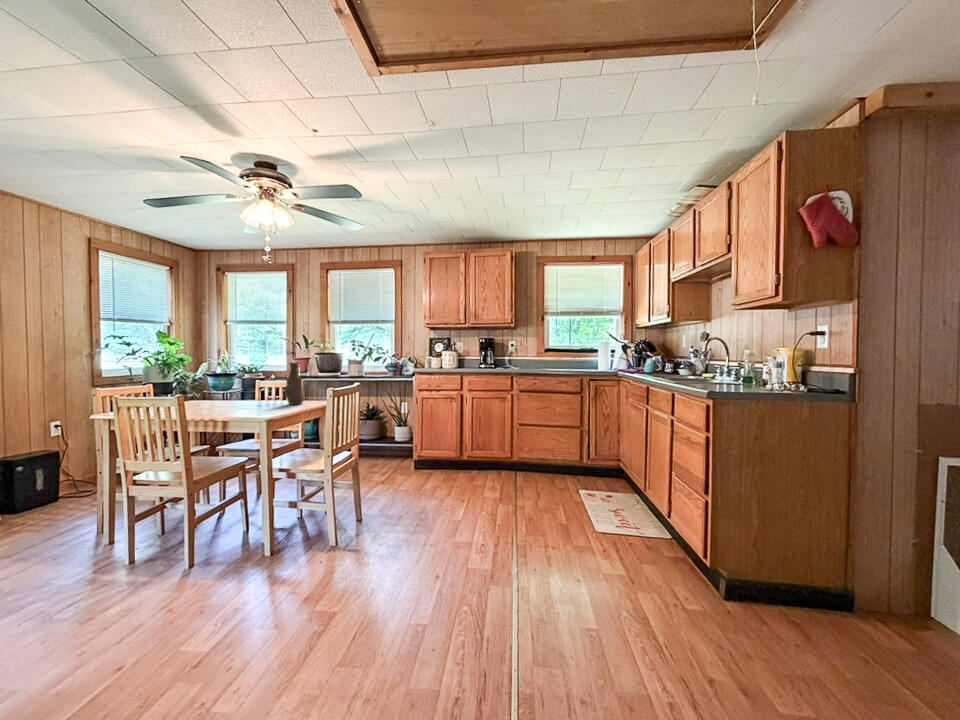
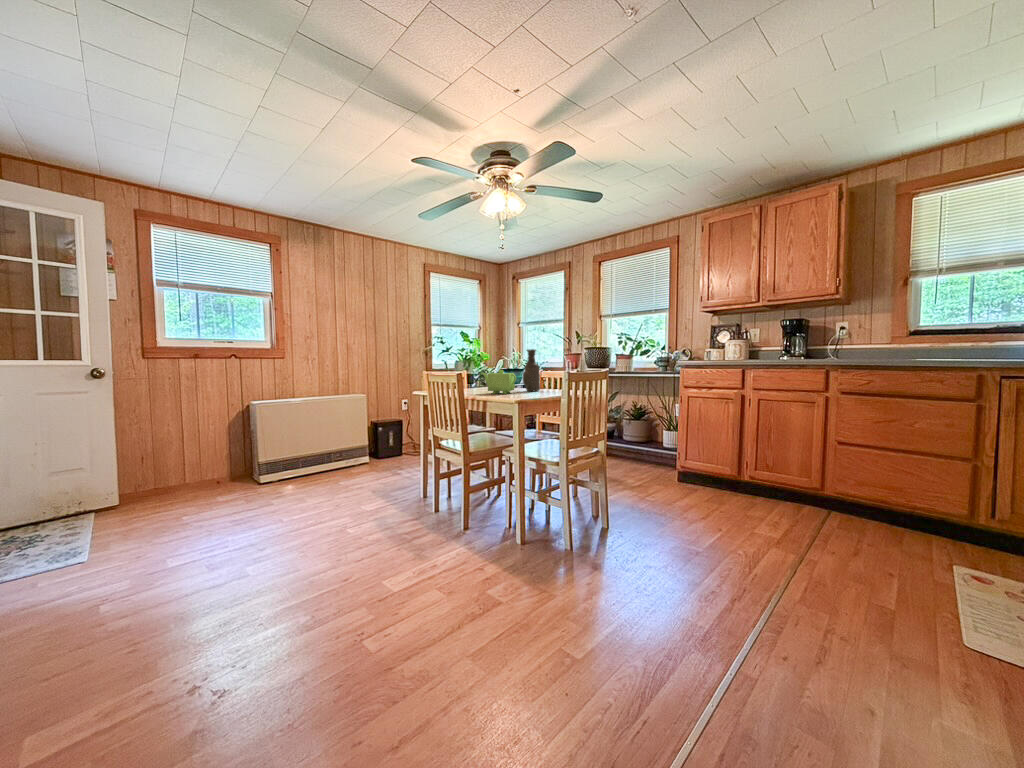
teapot: none [242,386,285,411] -> present [482,370,516,394]

